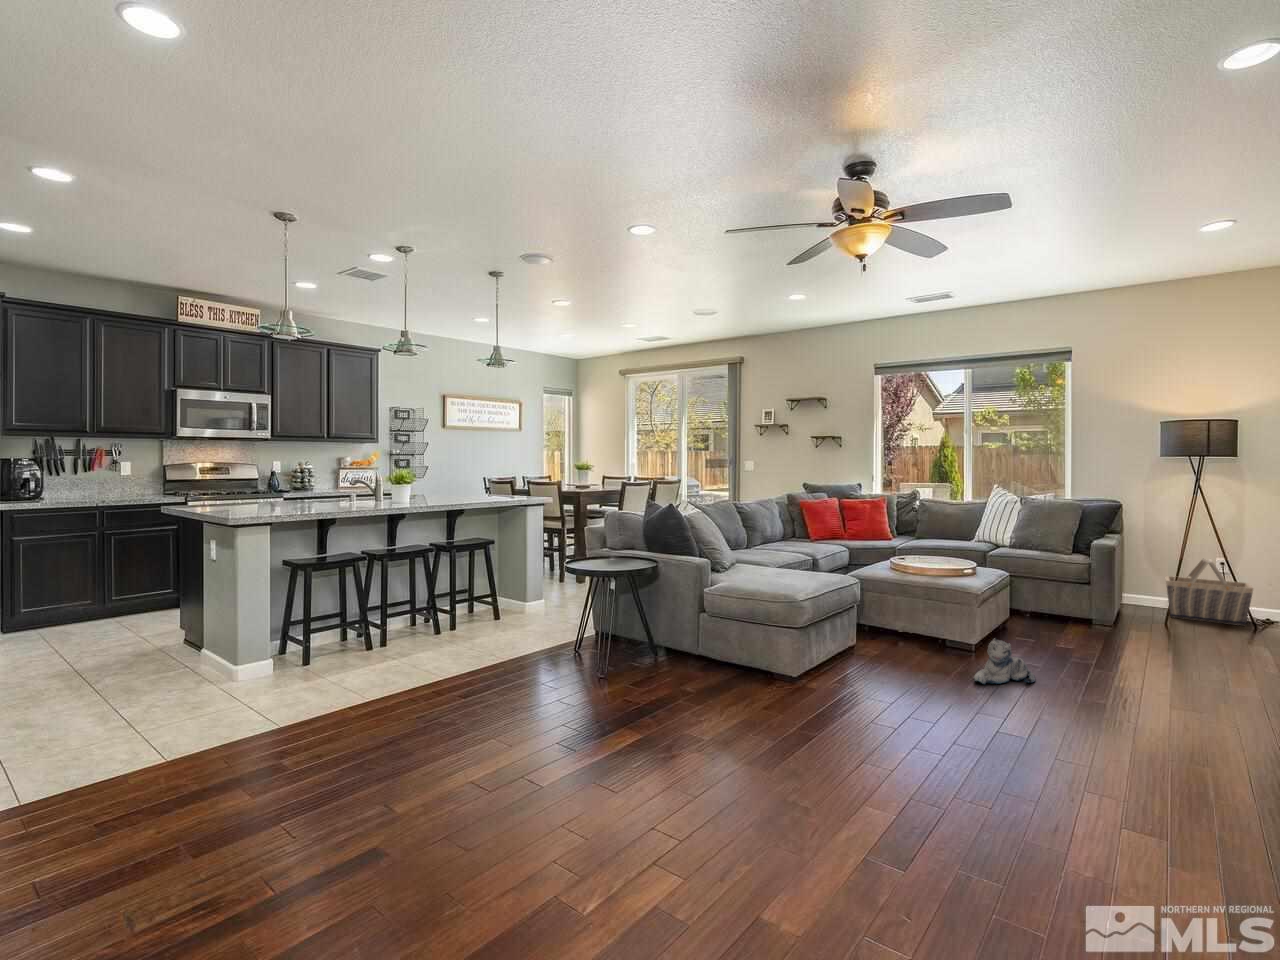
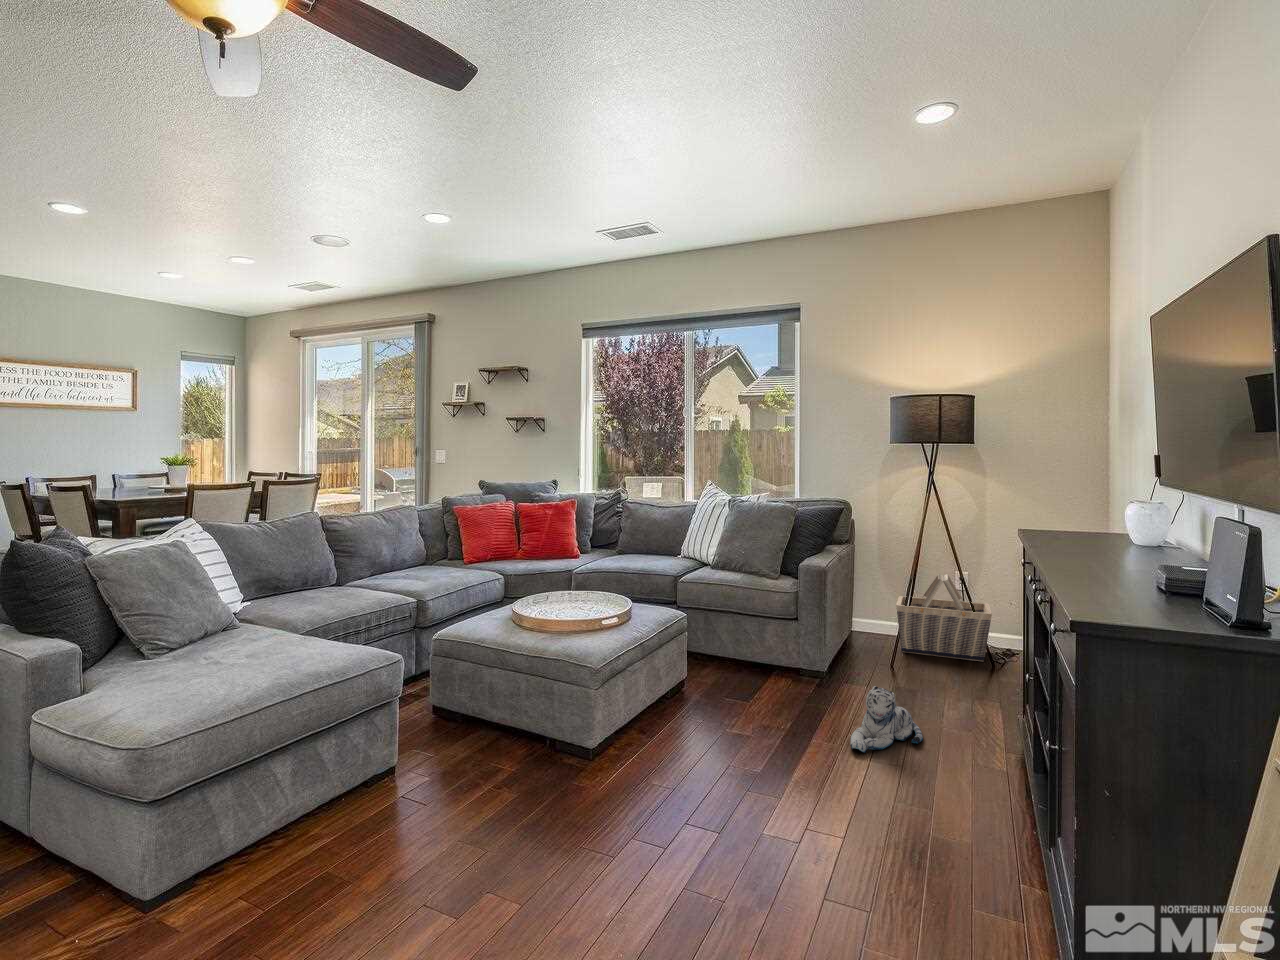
plush toy: present [974,639,1035,684] -> present [850,686,923,752]

